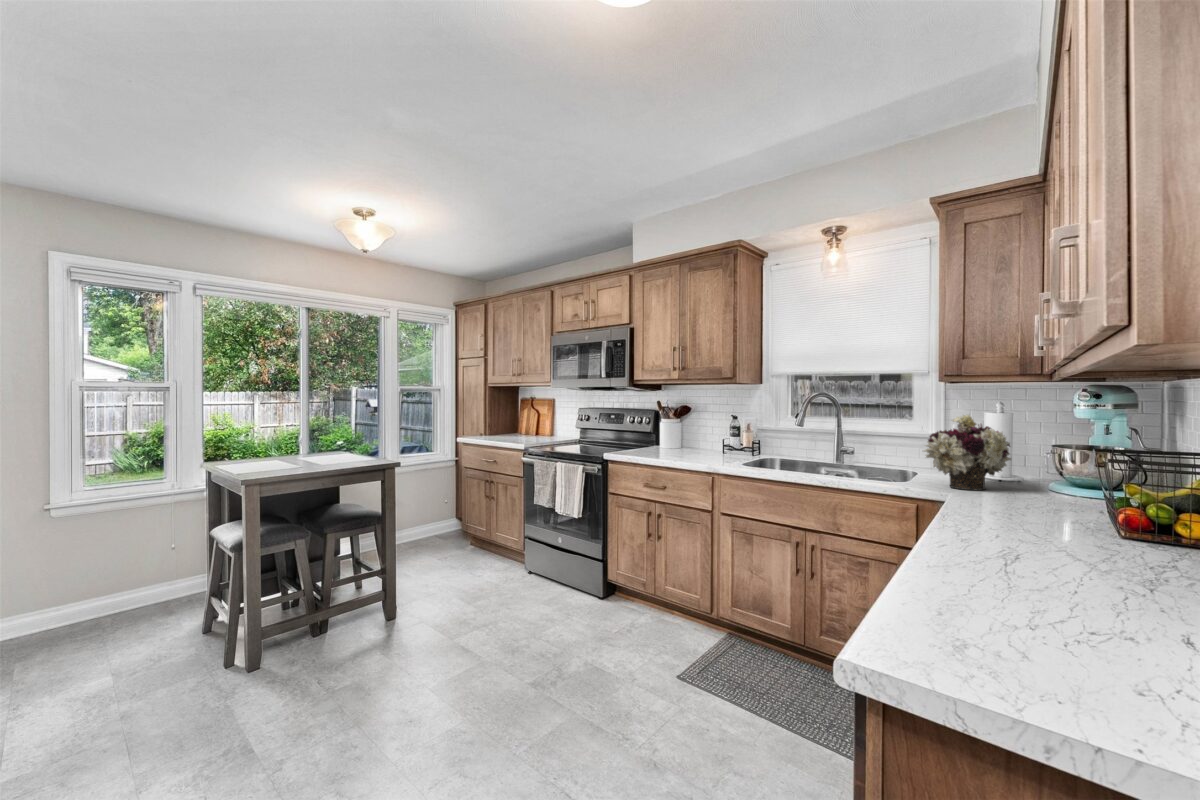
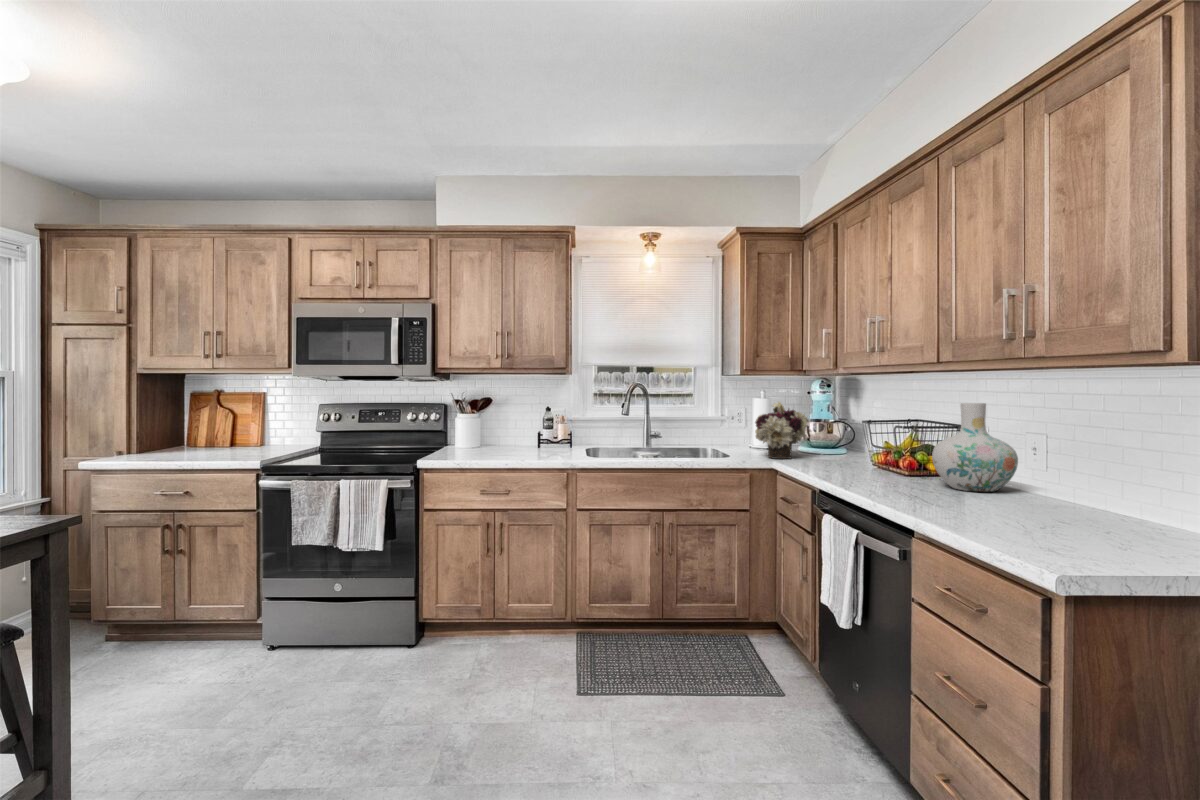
vase: none [1018,426,1158,562] -> present [932,403,1018,492]

